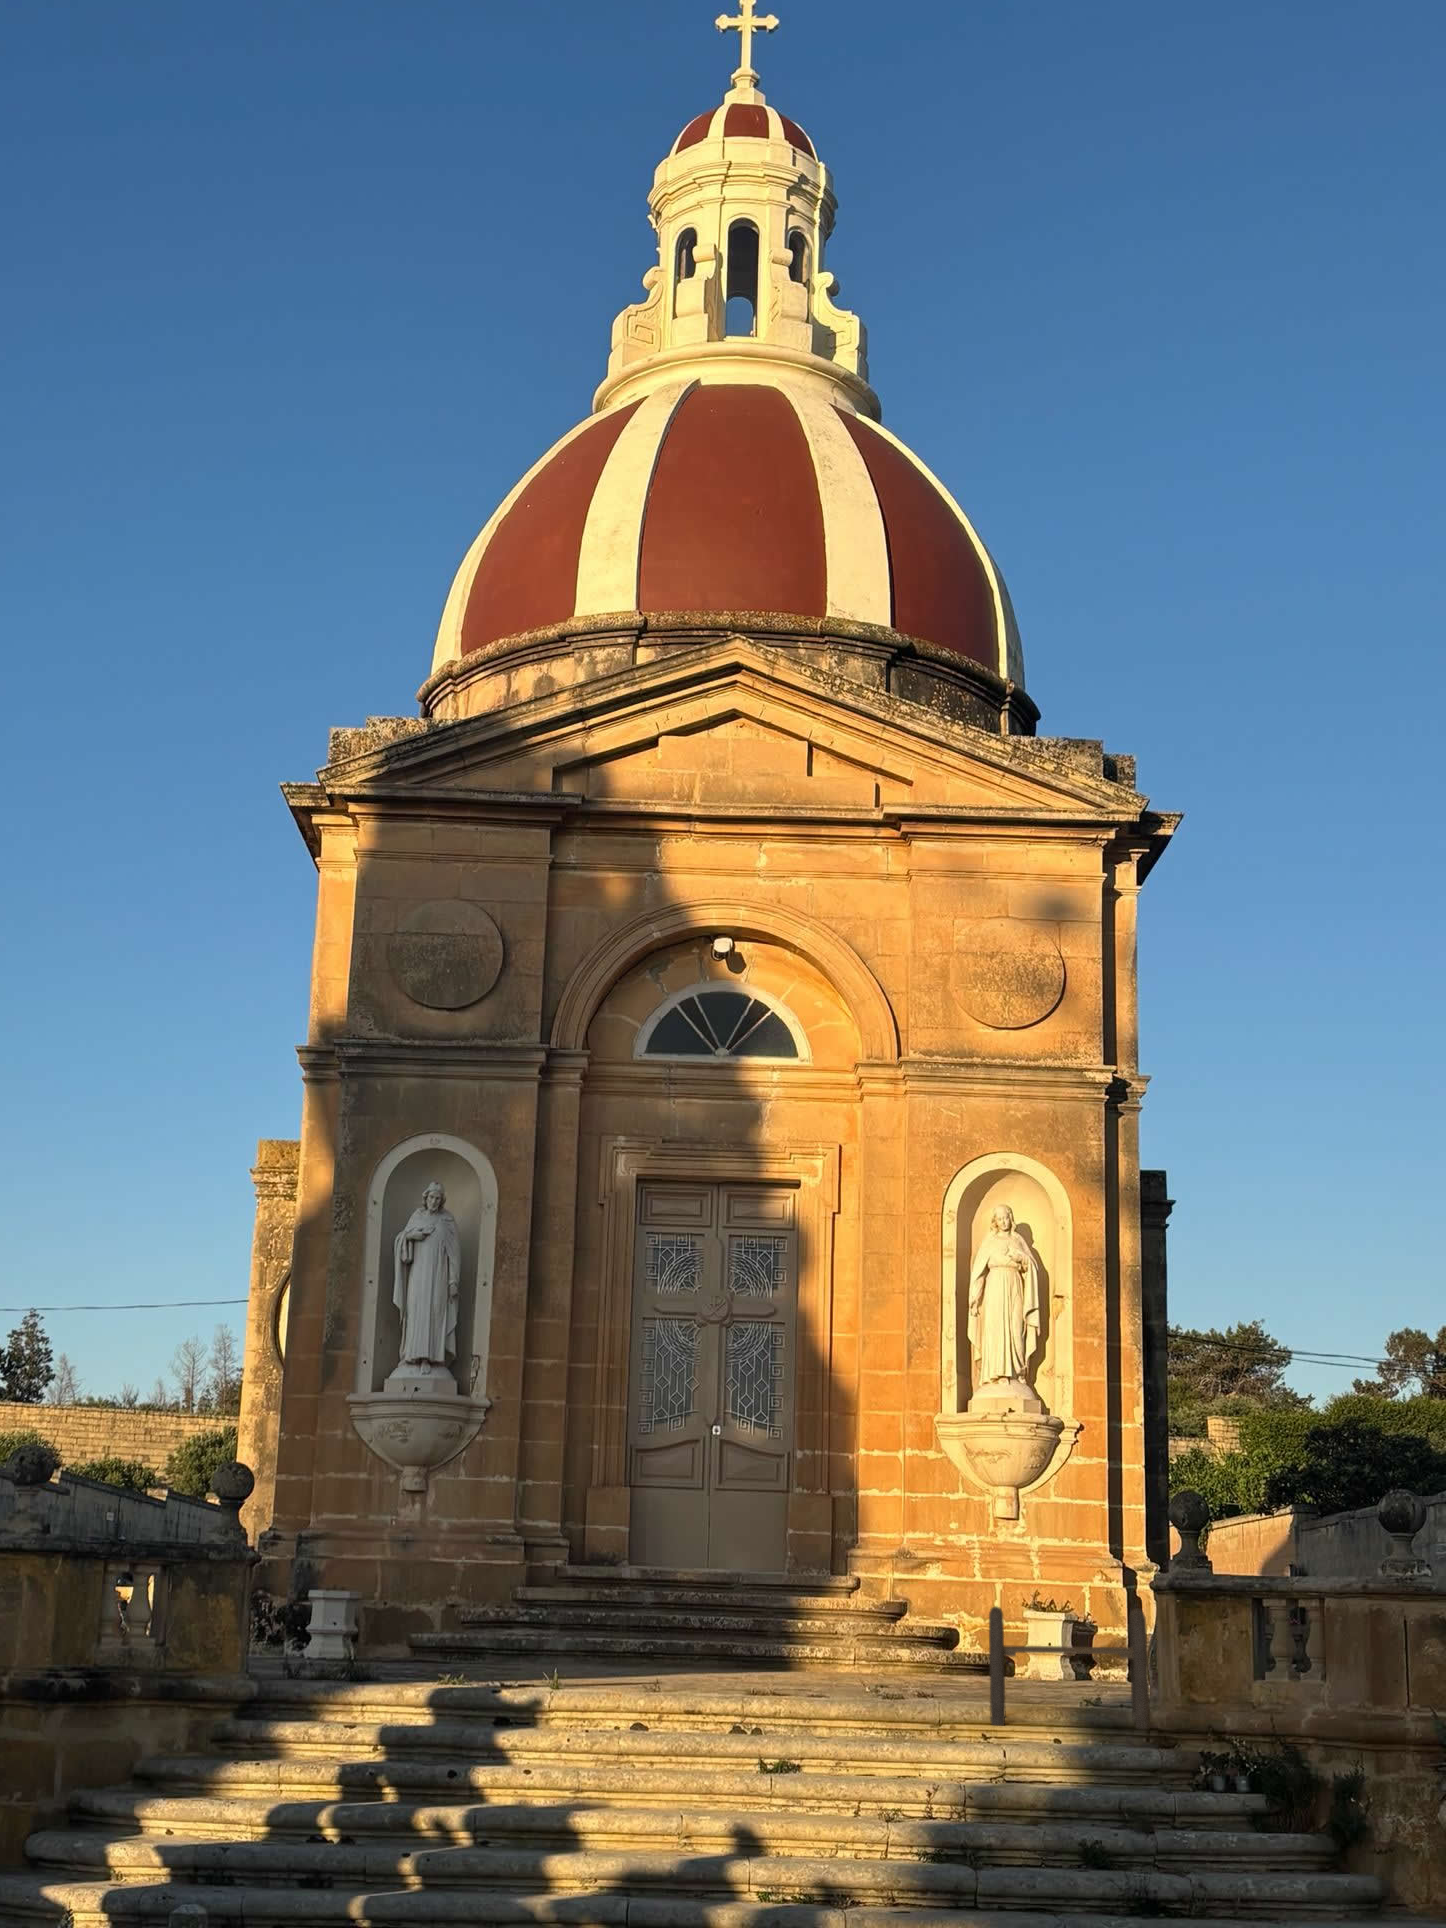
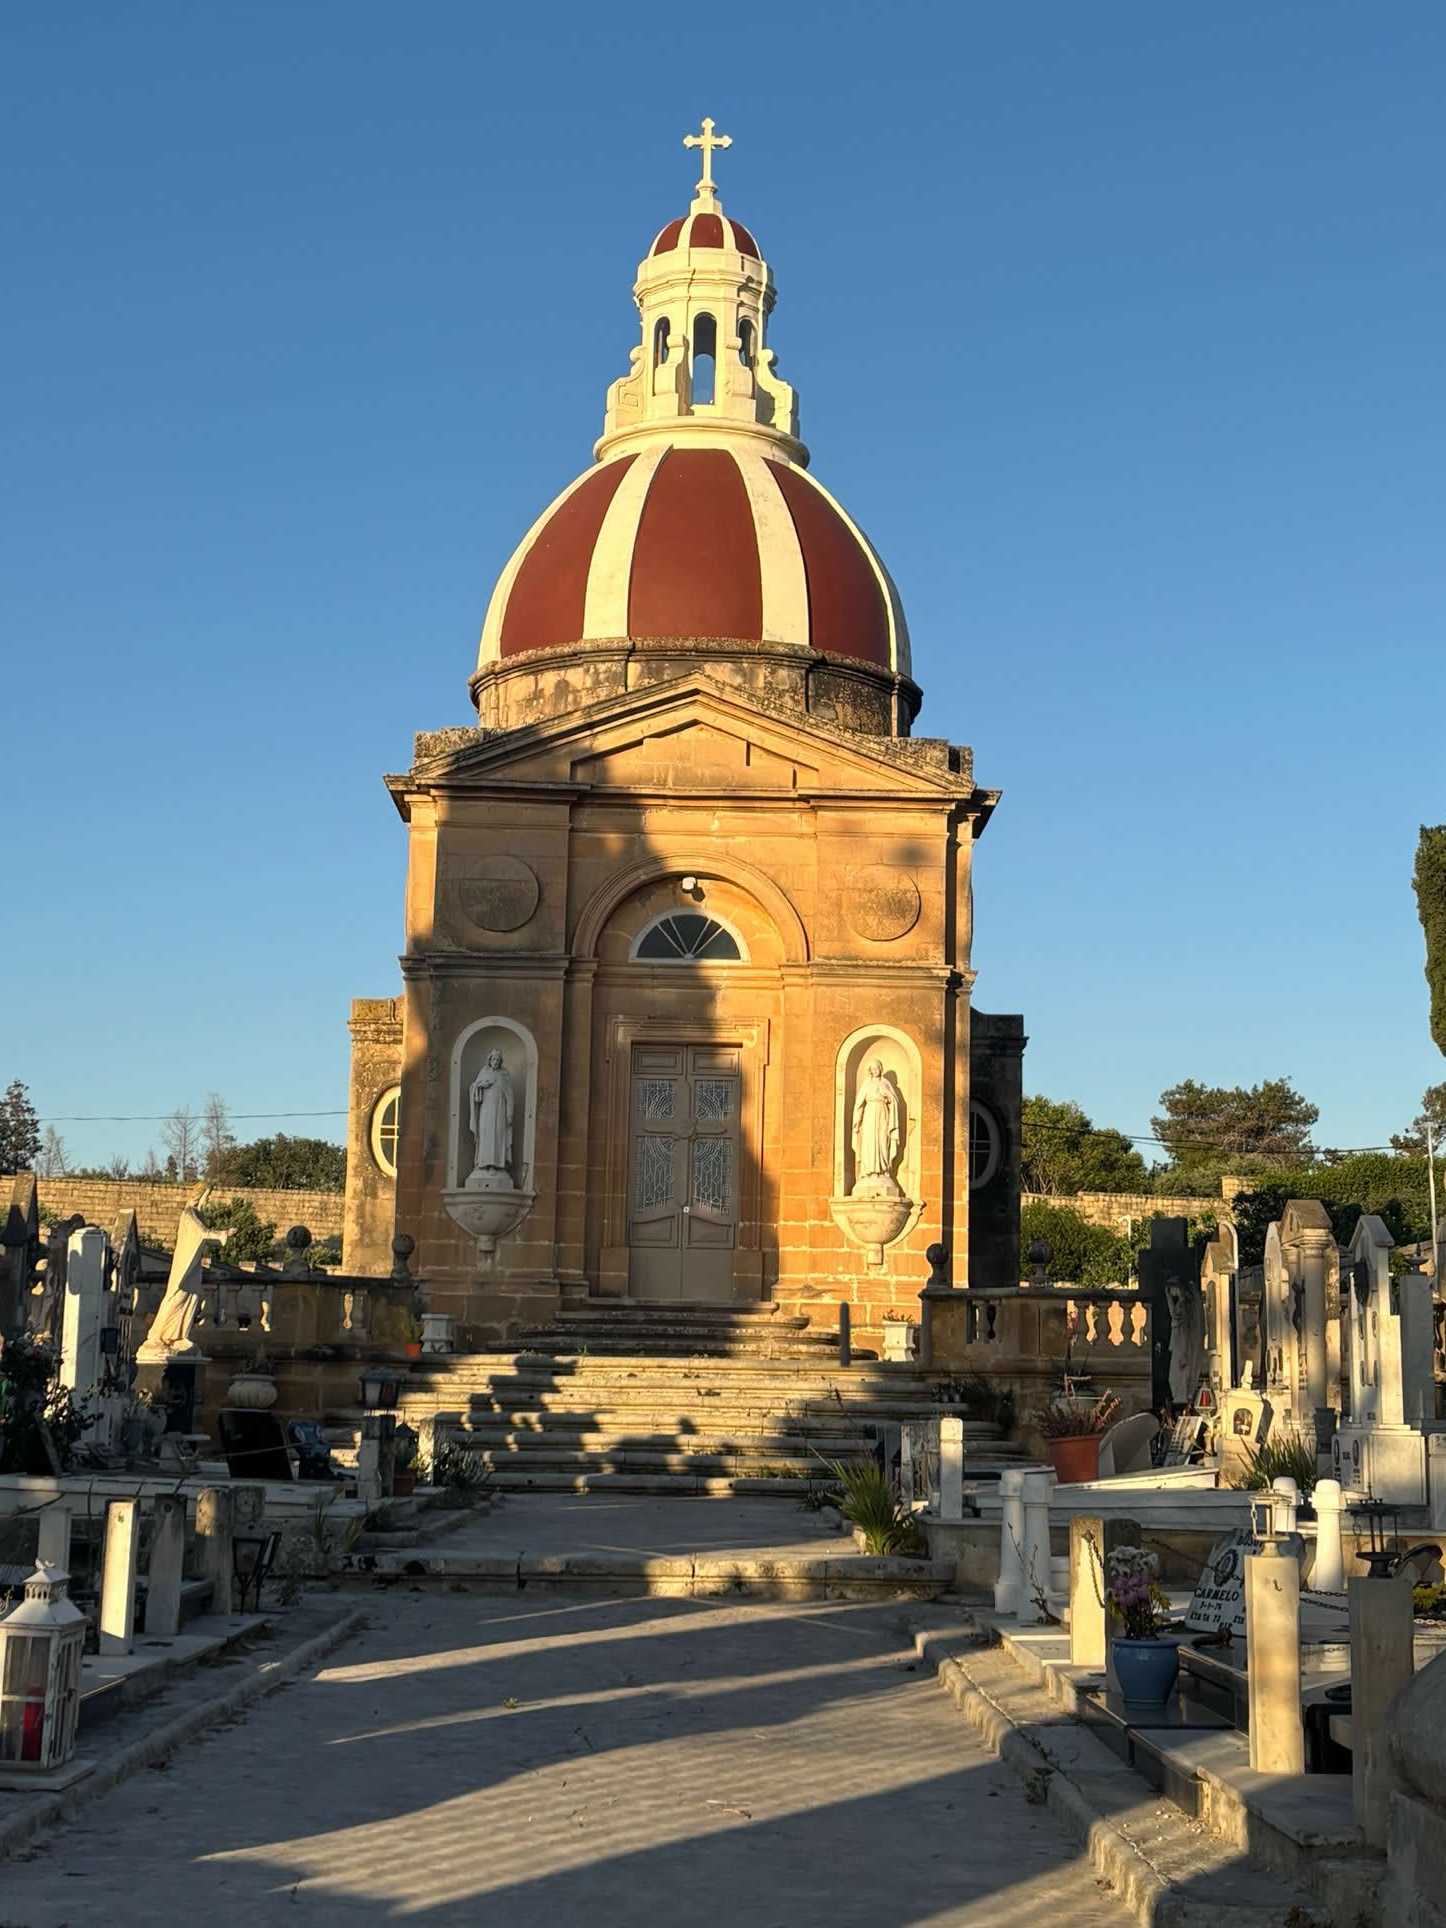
potted plant: none [250,1609,300,1687] -> present [401,1316,430,1356]

